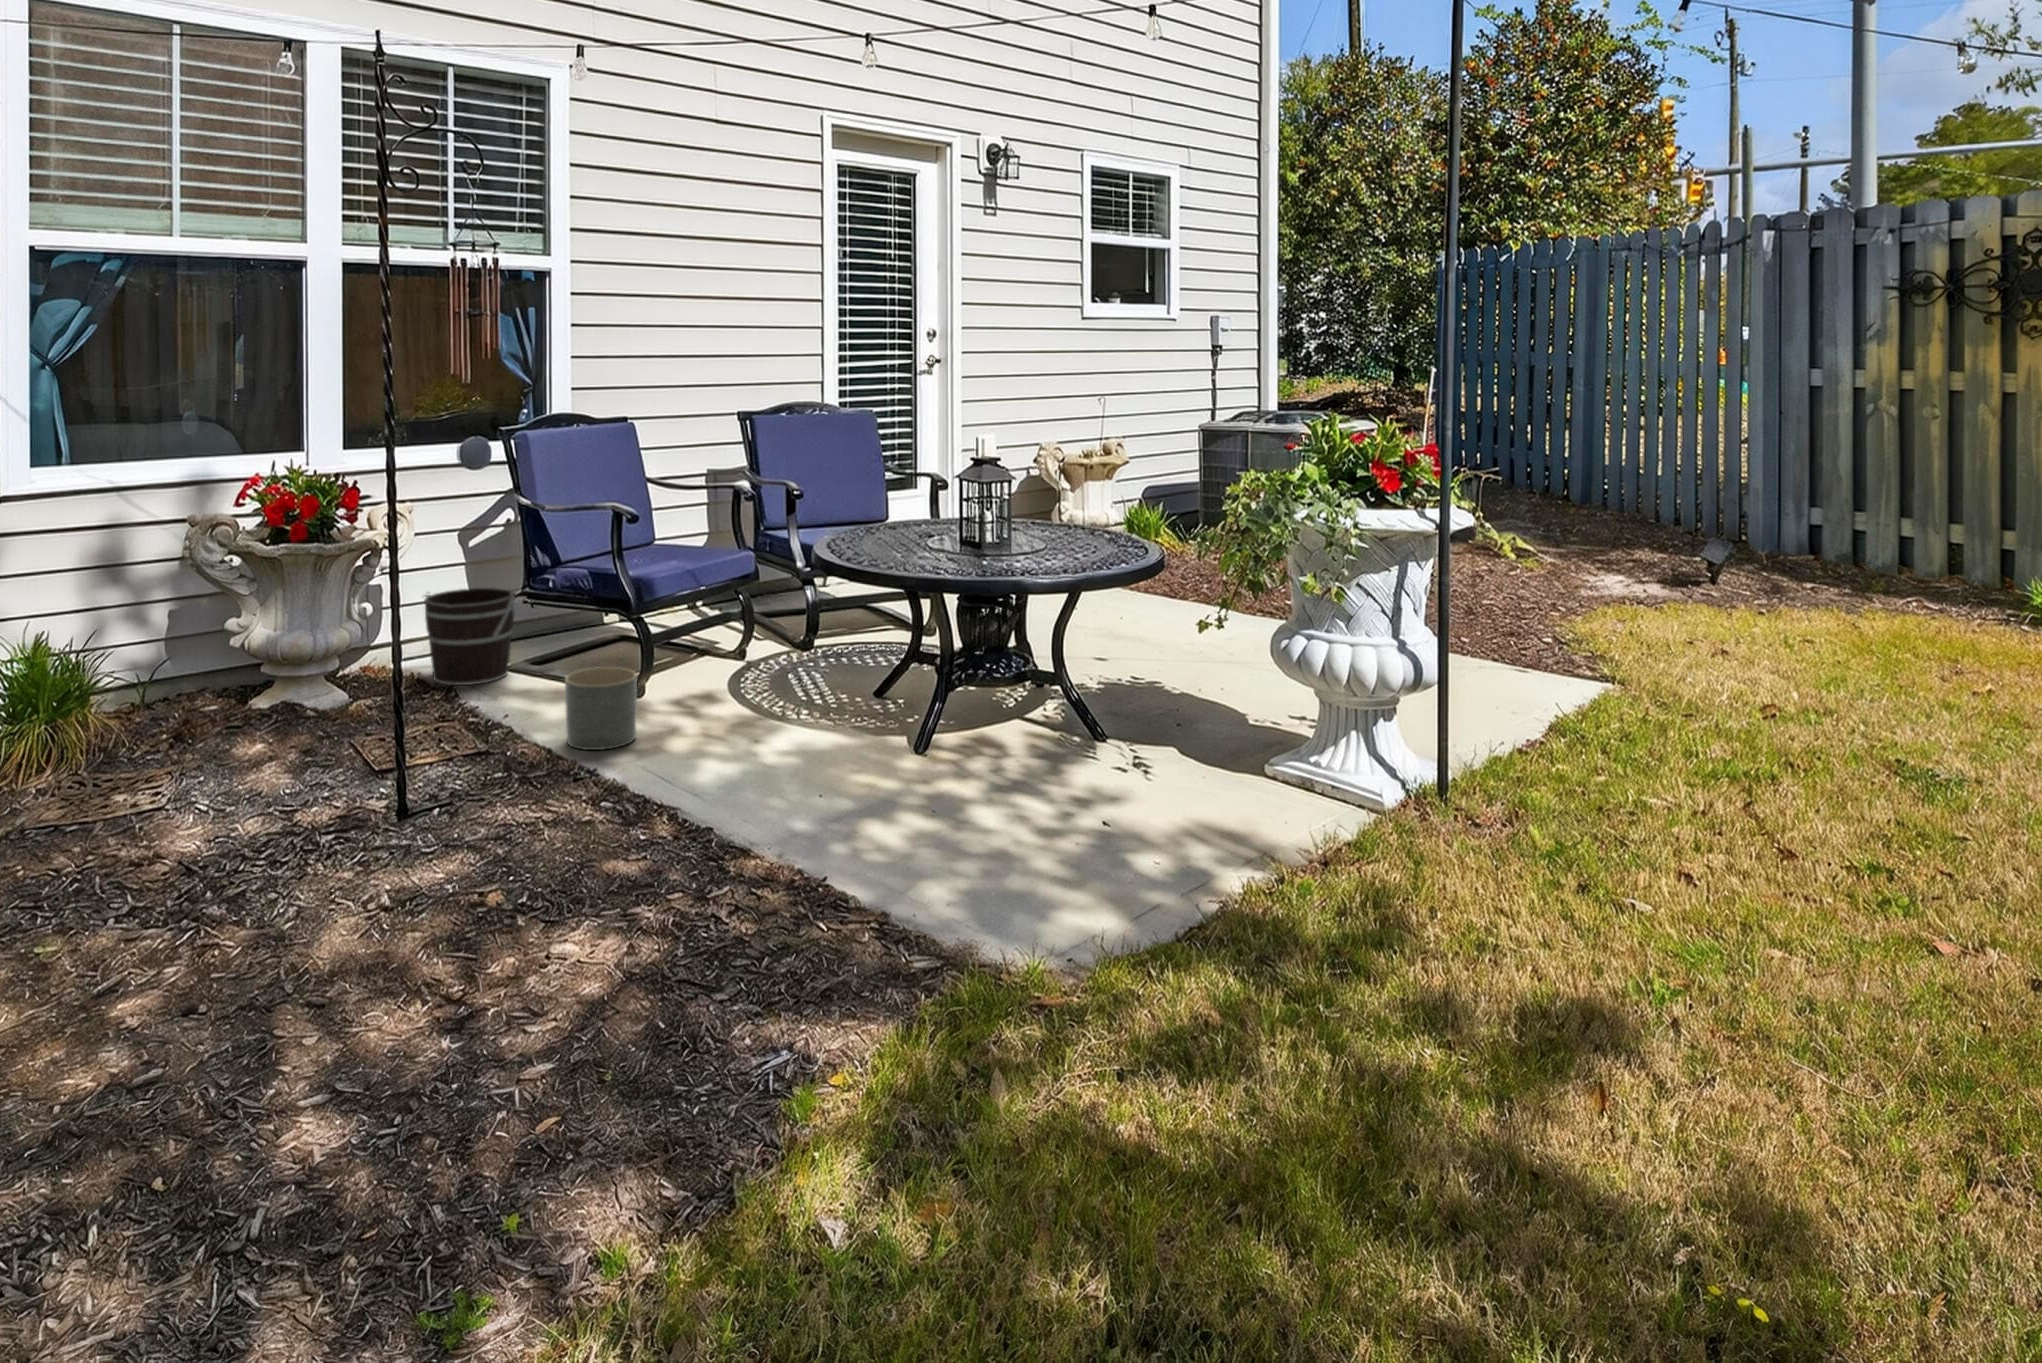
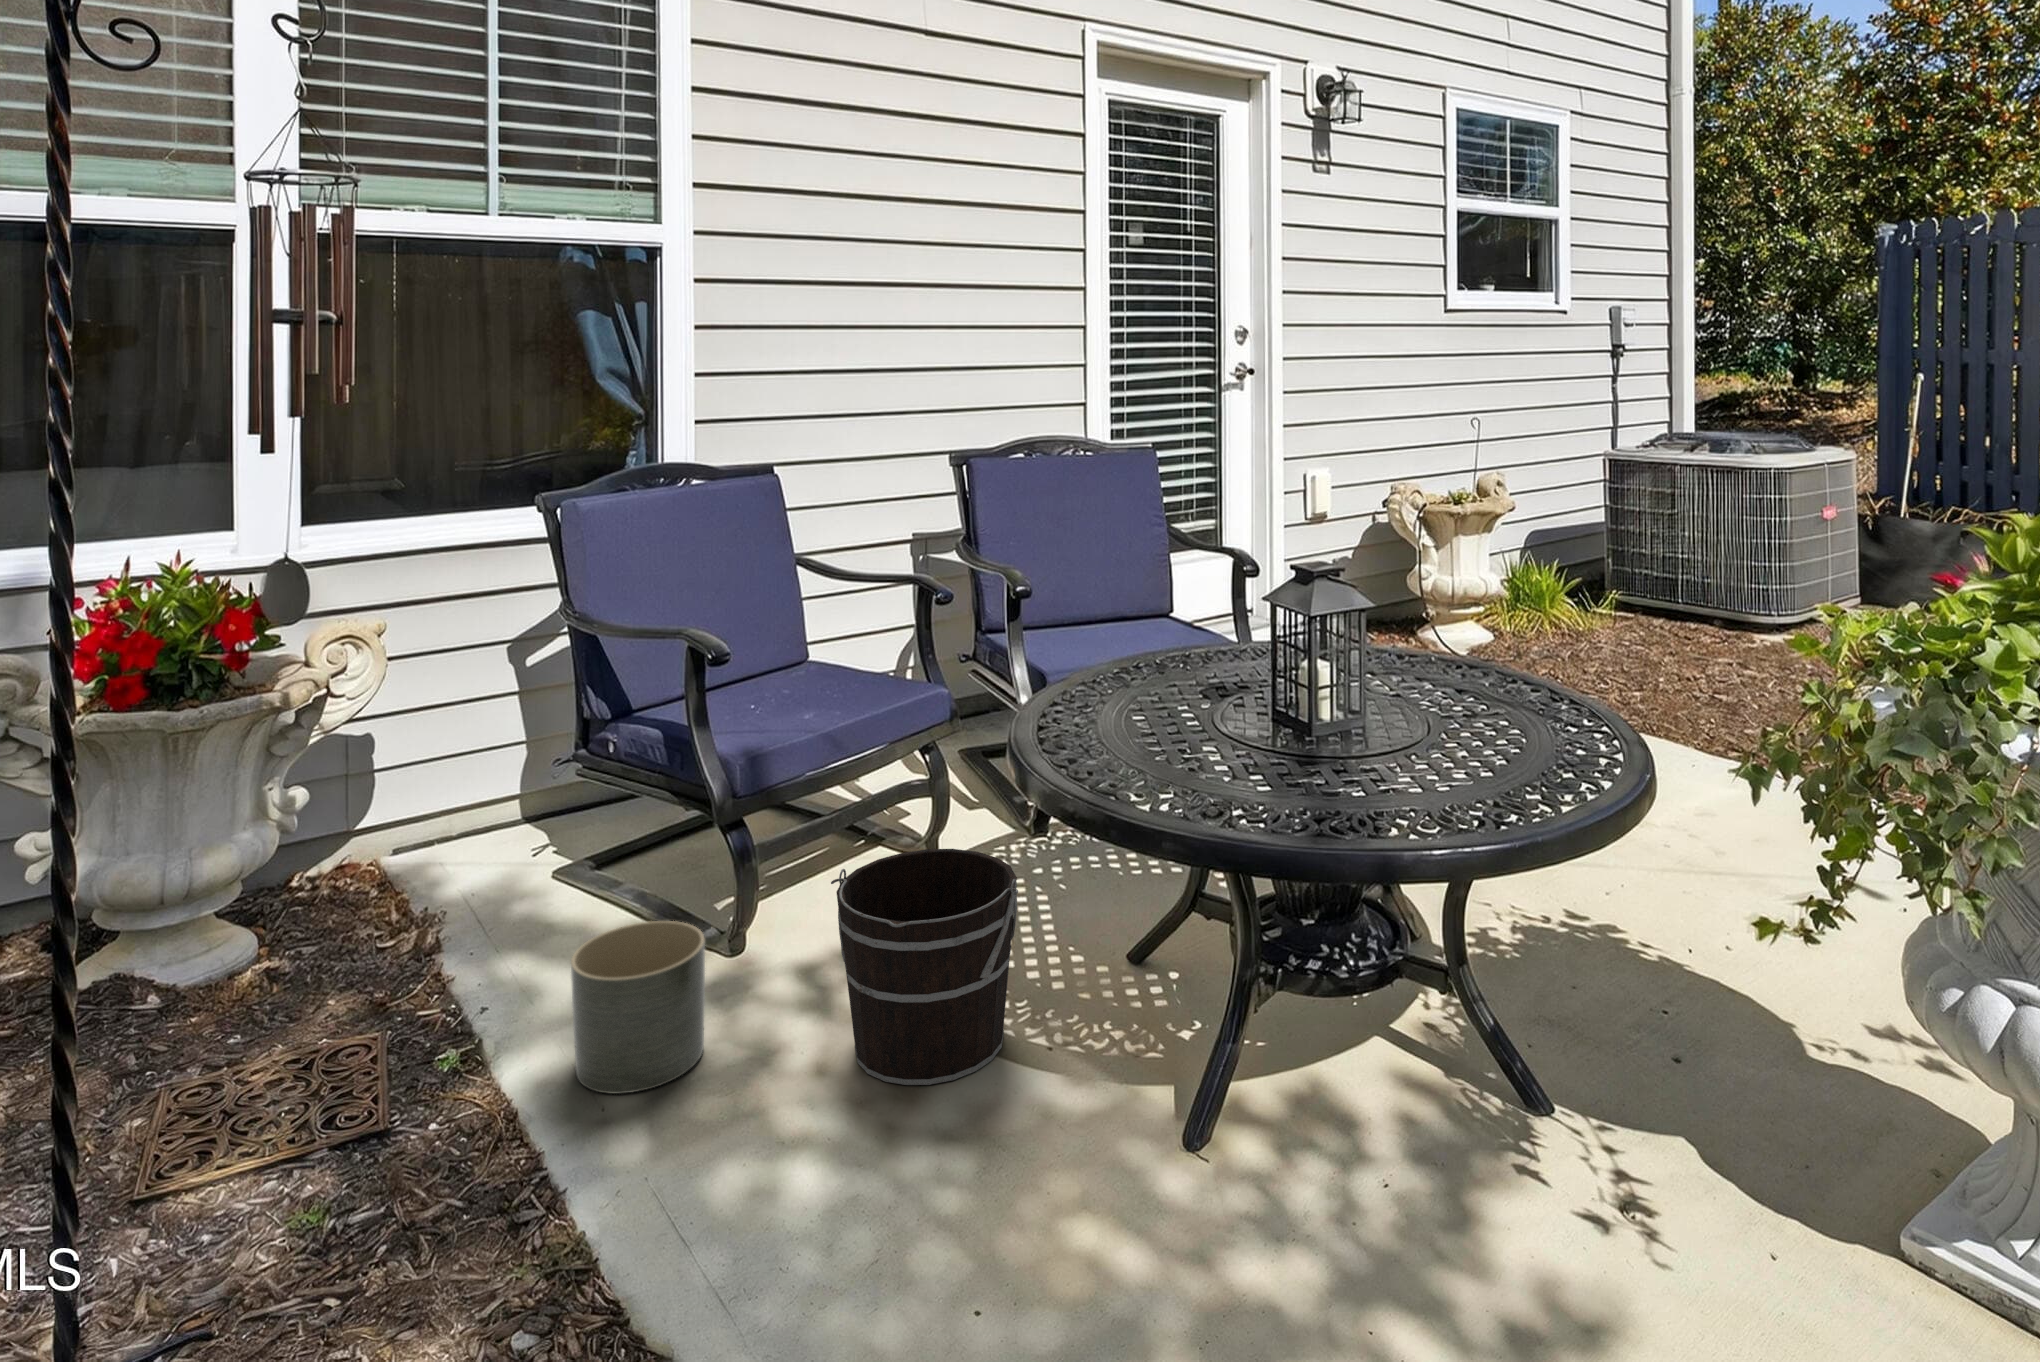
bucket: present [424,588,515,685] -> present [831,849,1018,1085]

